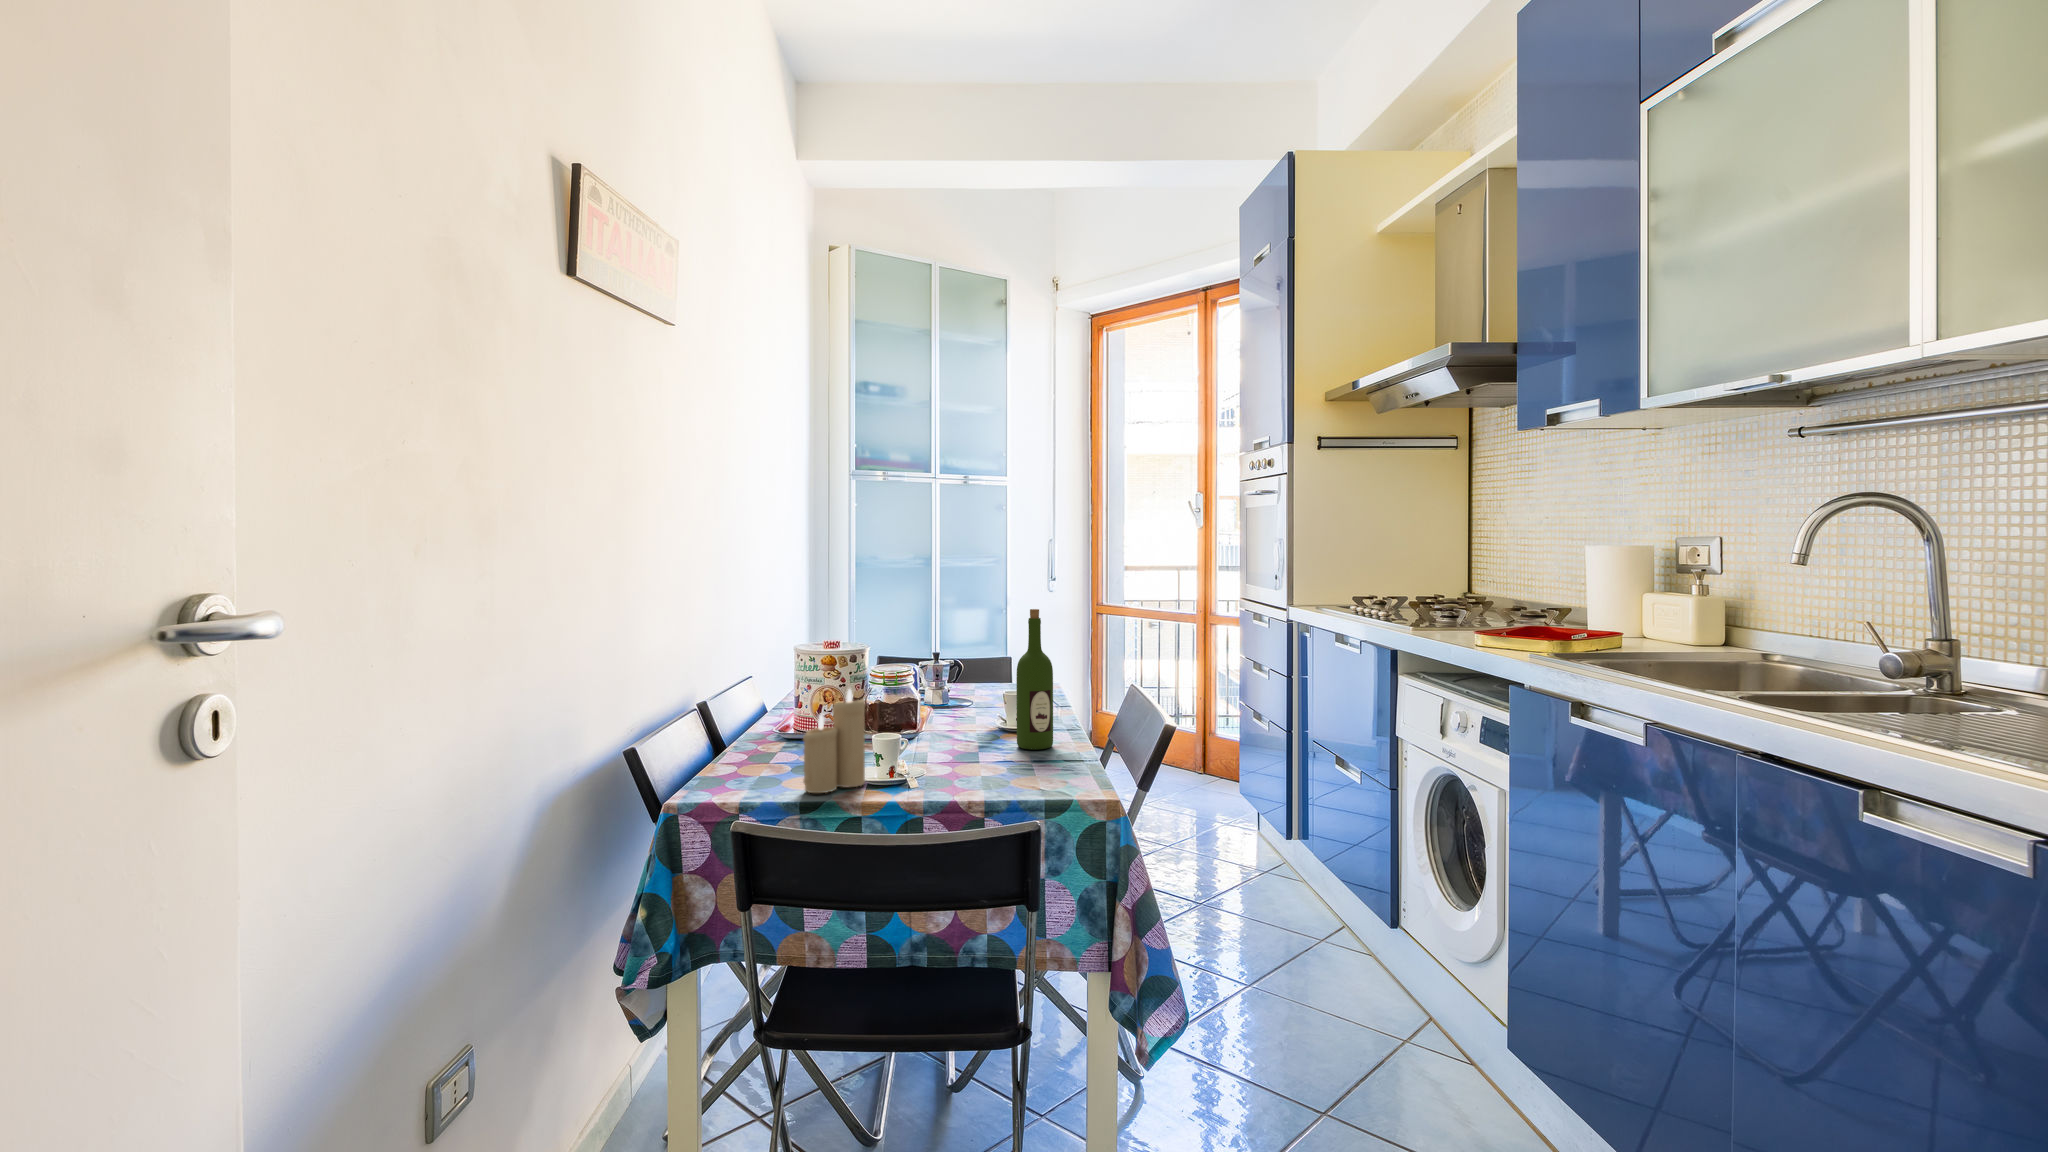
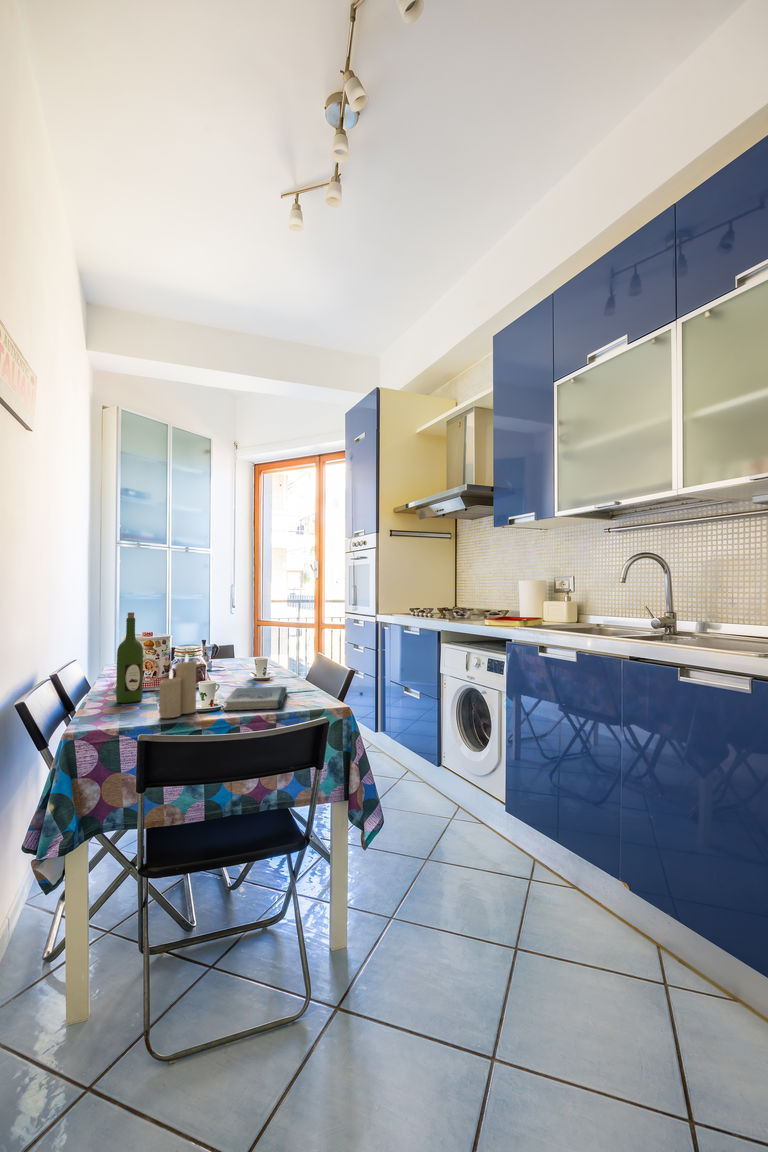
wine bottle: present [1016,609,1053,750] -> present [116,612,143,703]
book: none [906,745,1033,793] -> present [224,686,287,710]

